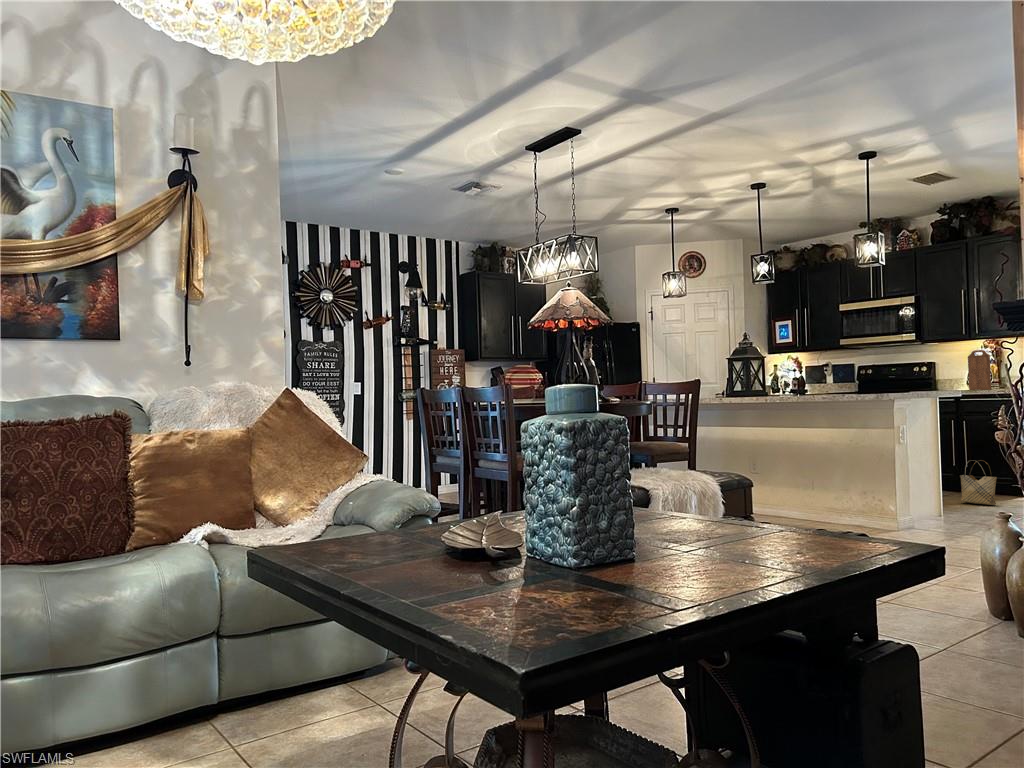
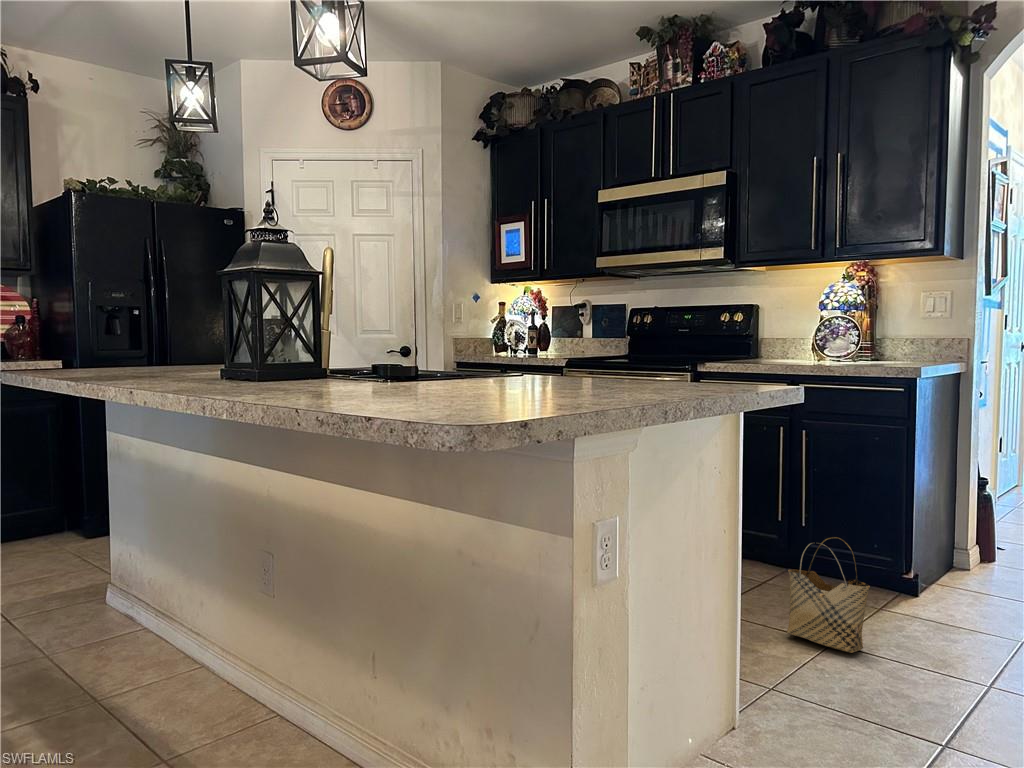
cutting board: present [968,350,991,390] -> none [816,280,862,365]

